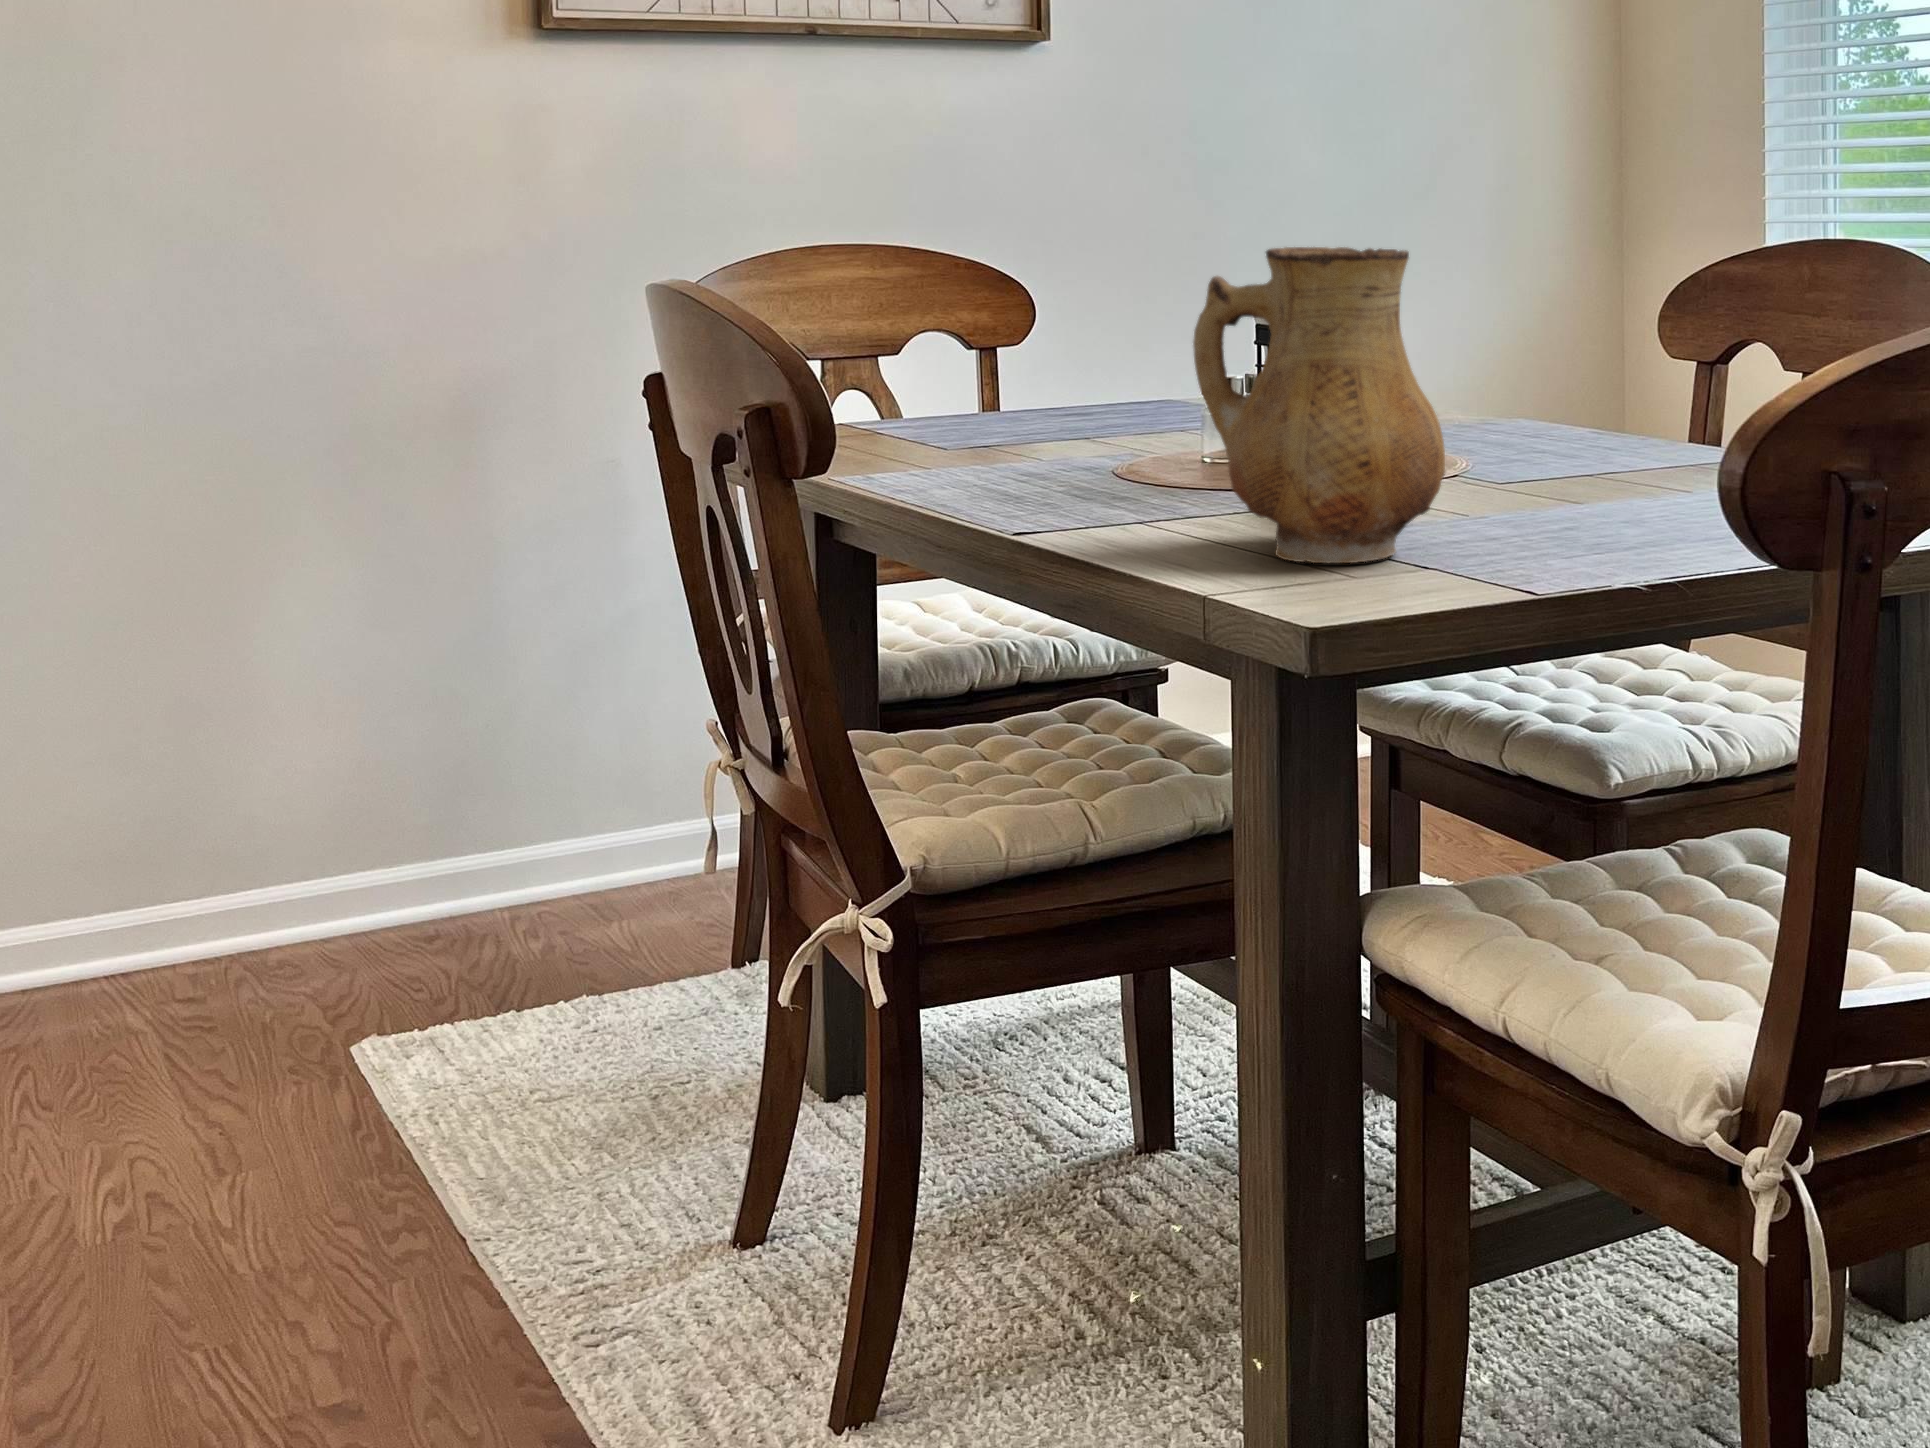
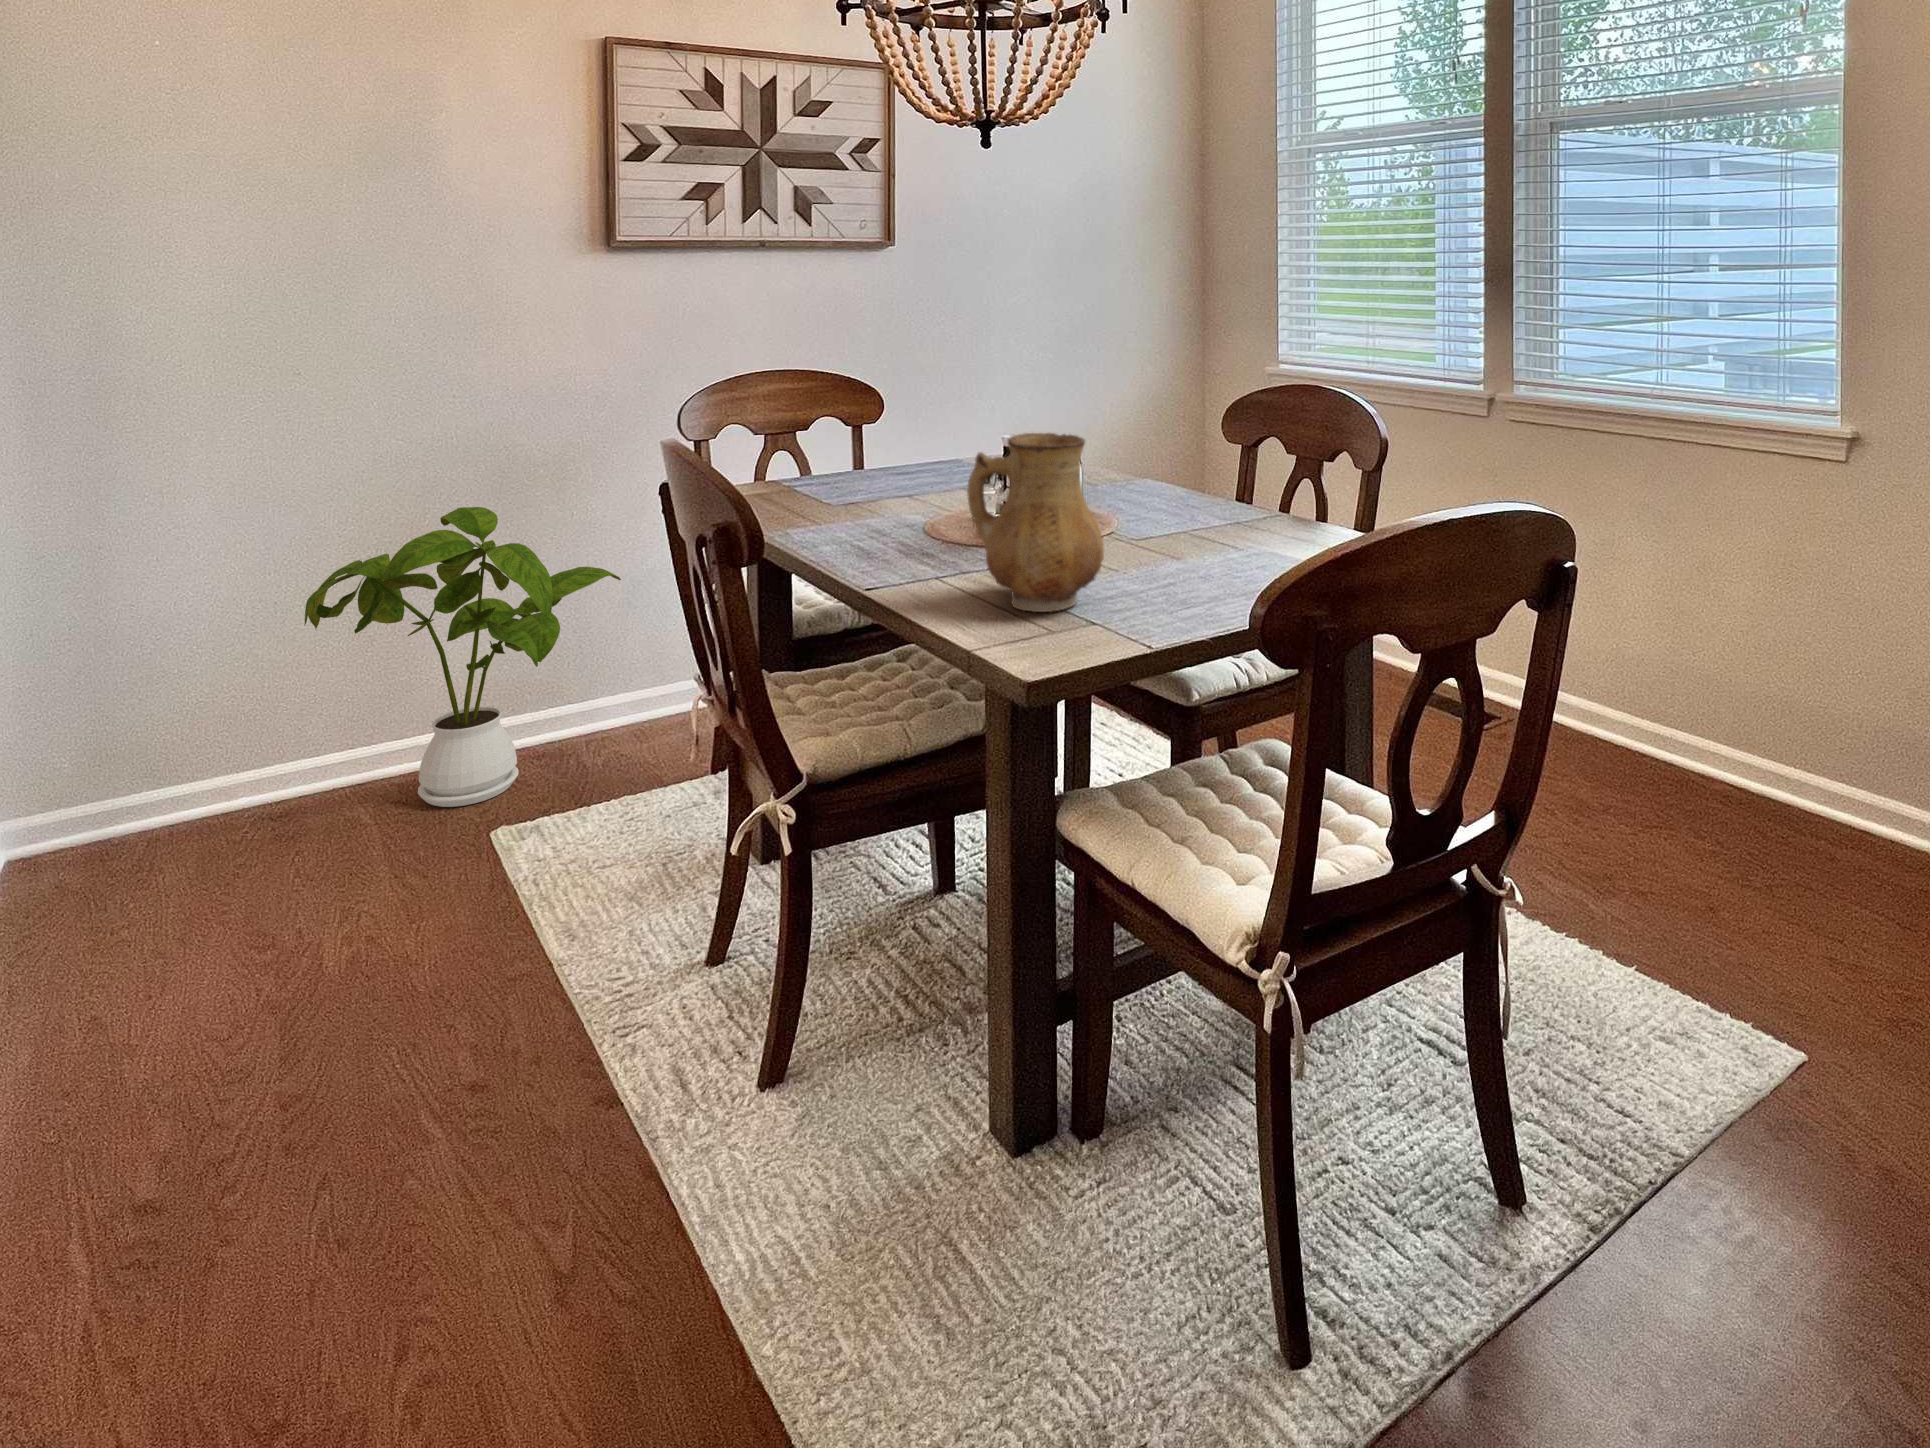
house plant: none [38,473,571,1006] -> present [304,507,621,807]

